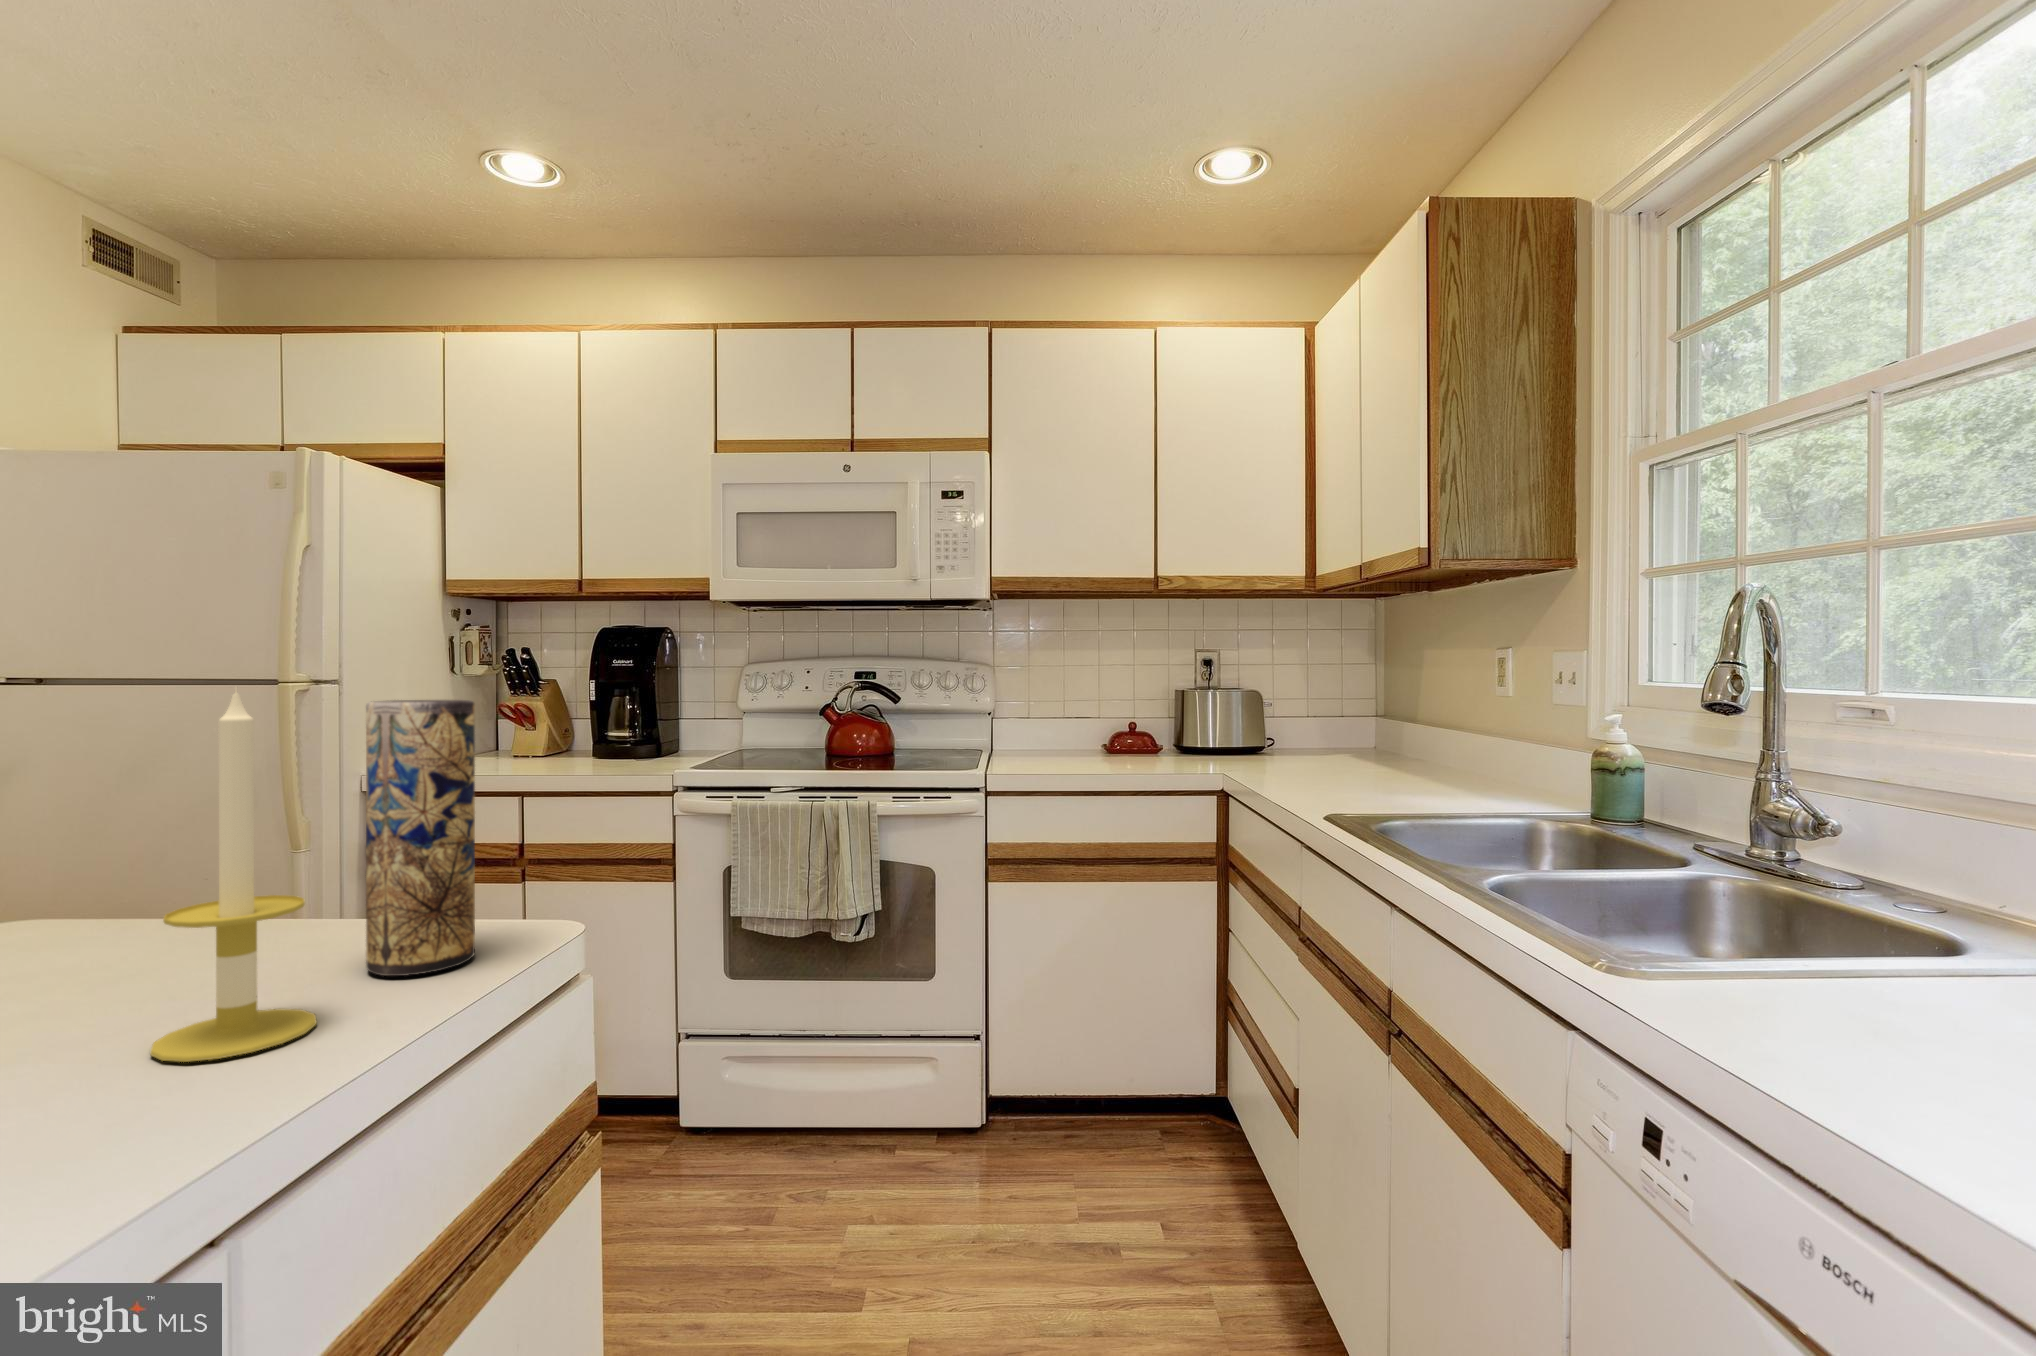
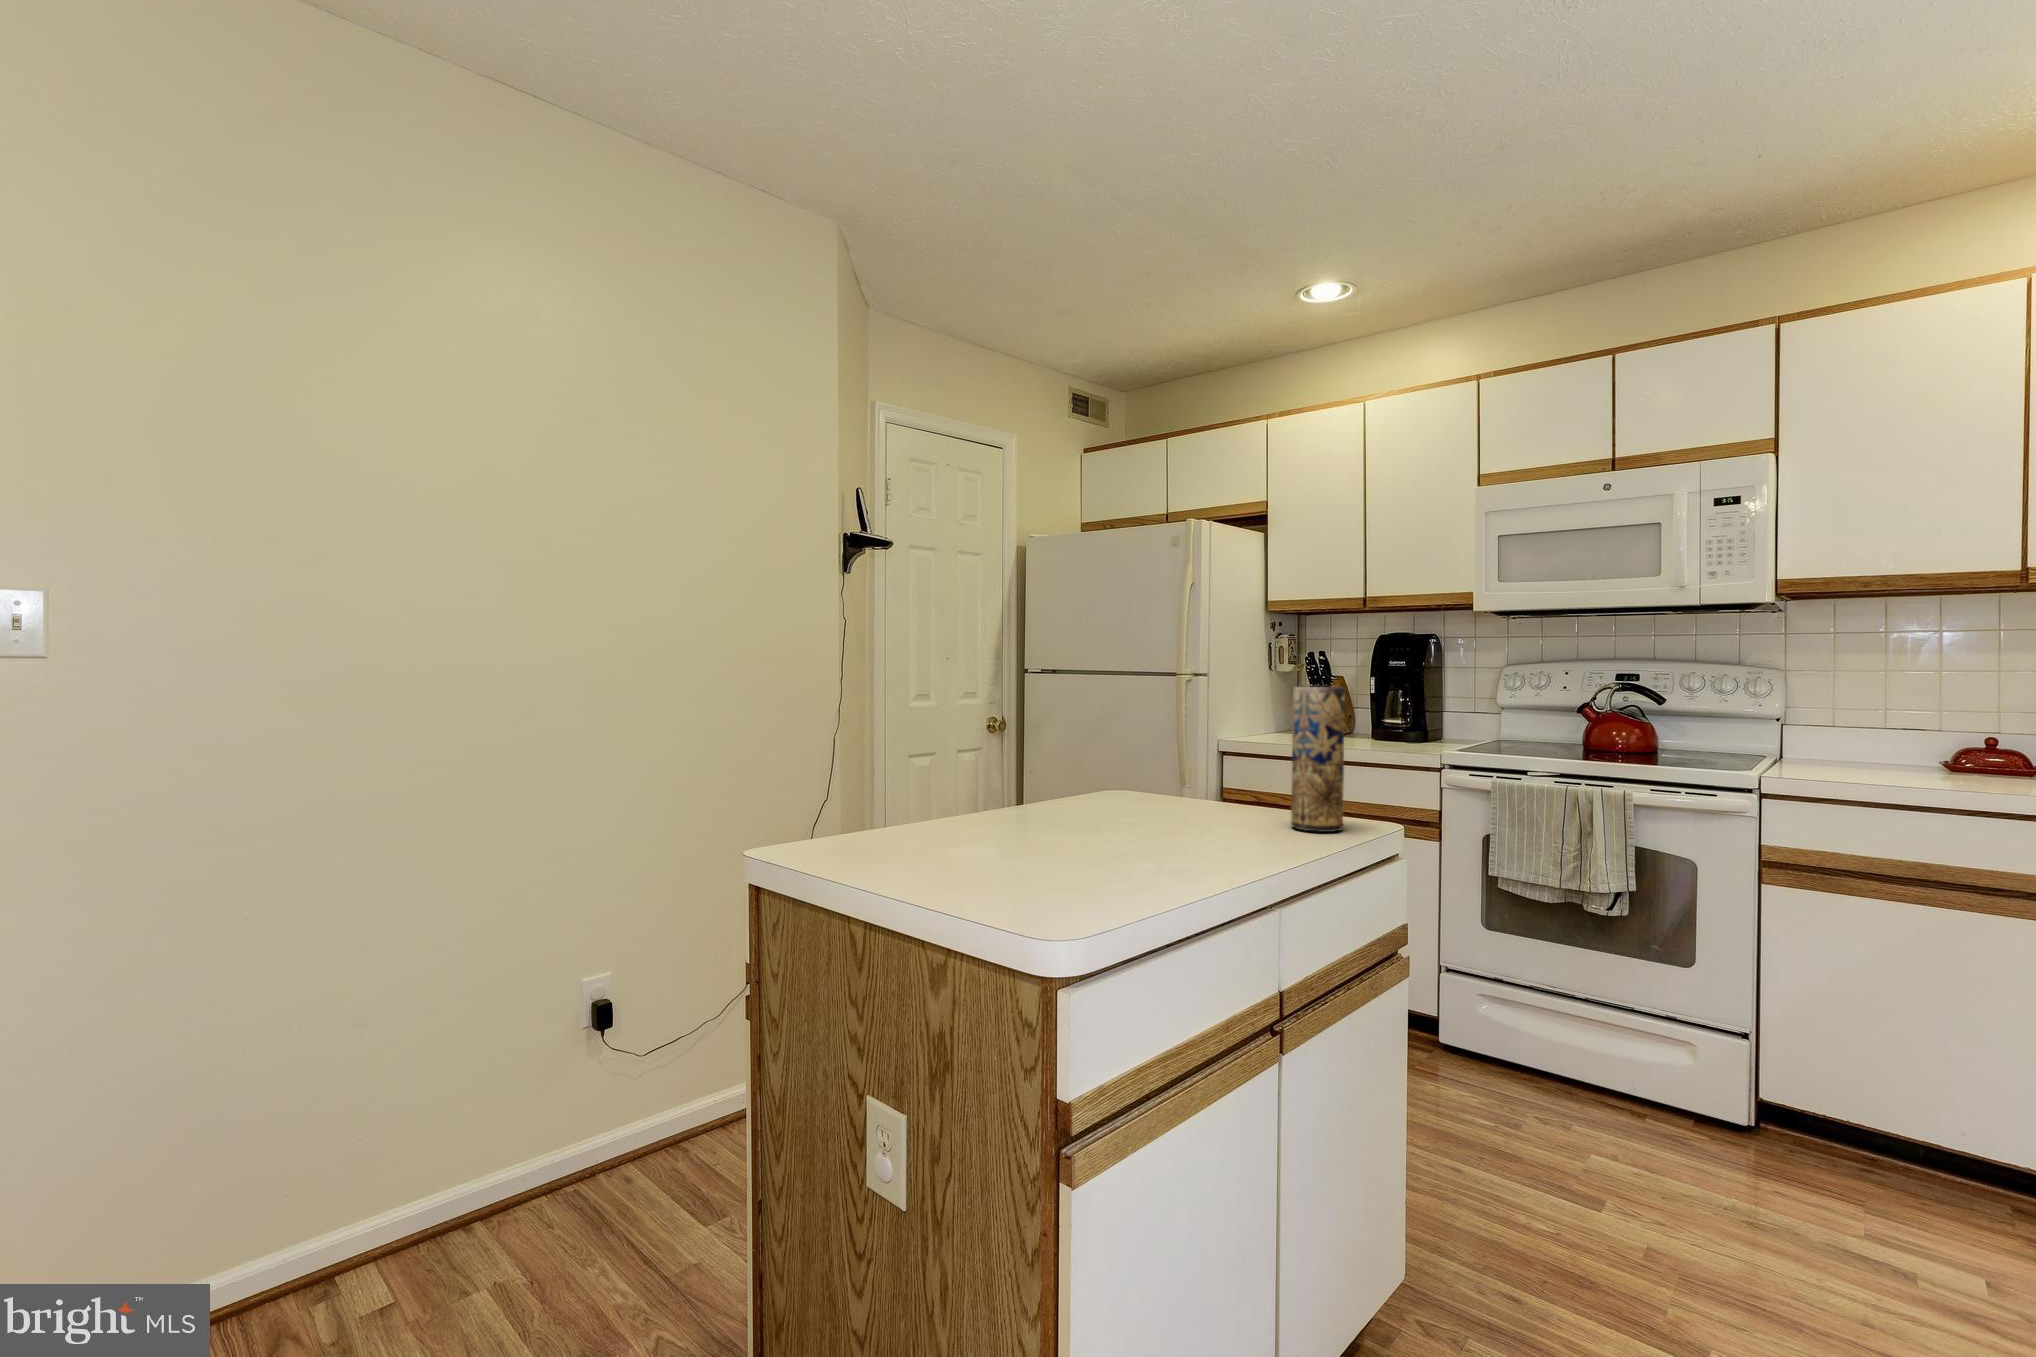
candle: present [150,688,317,1062] -> none [1220,678,1282,845]

